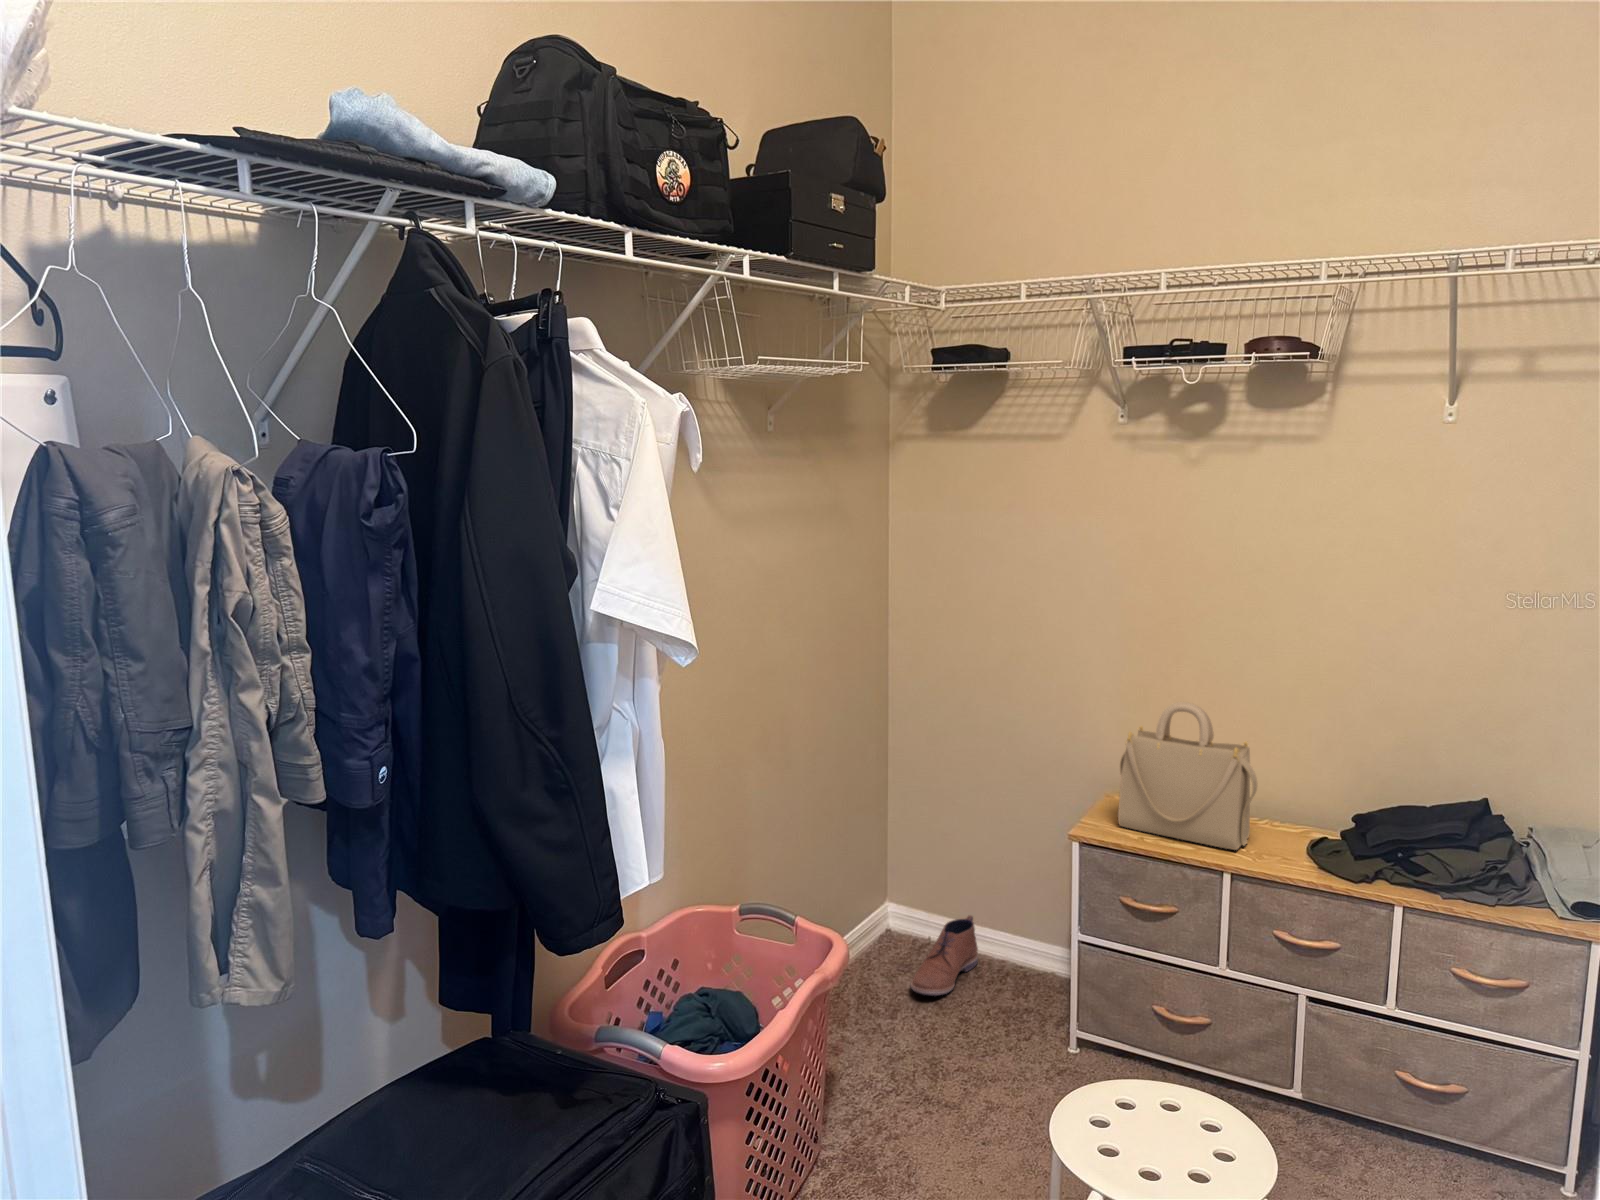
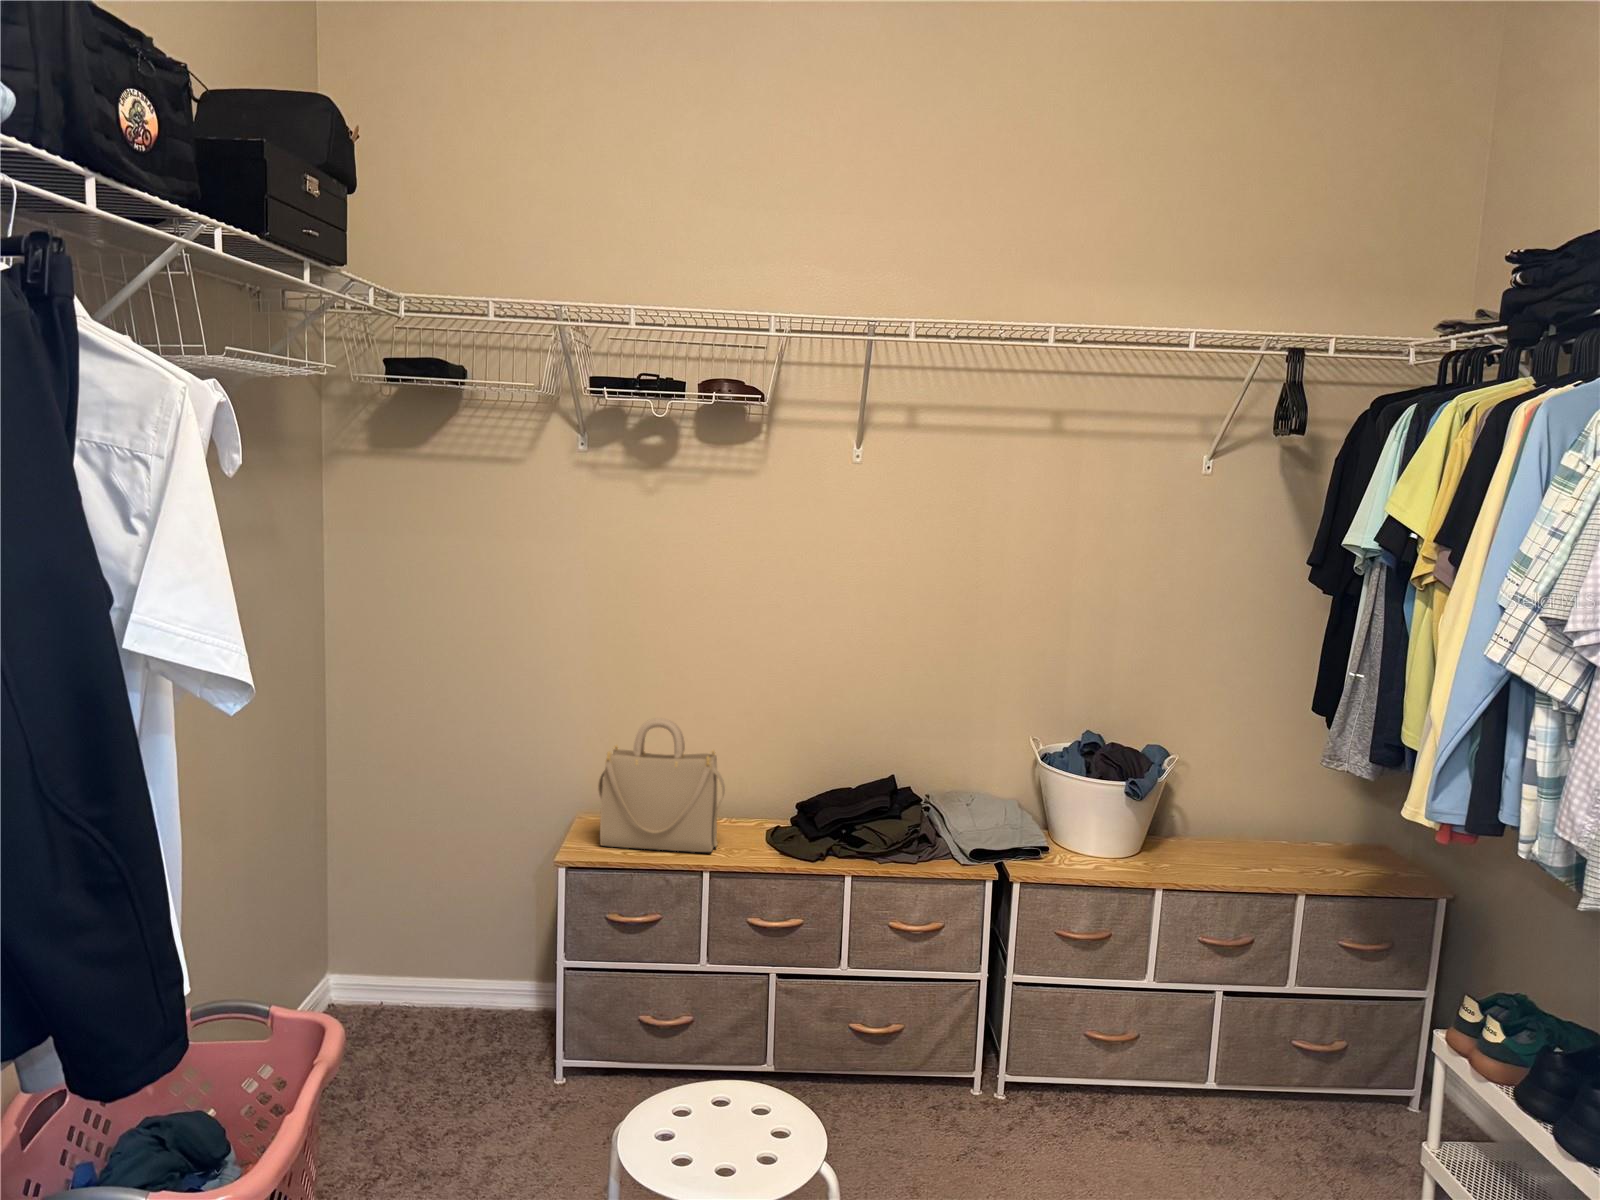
shoe: present [911,915,978,996] -> none [374,967,442,1063]

